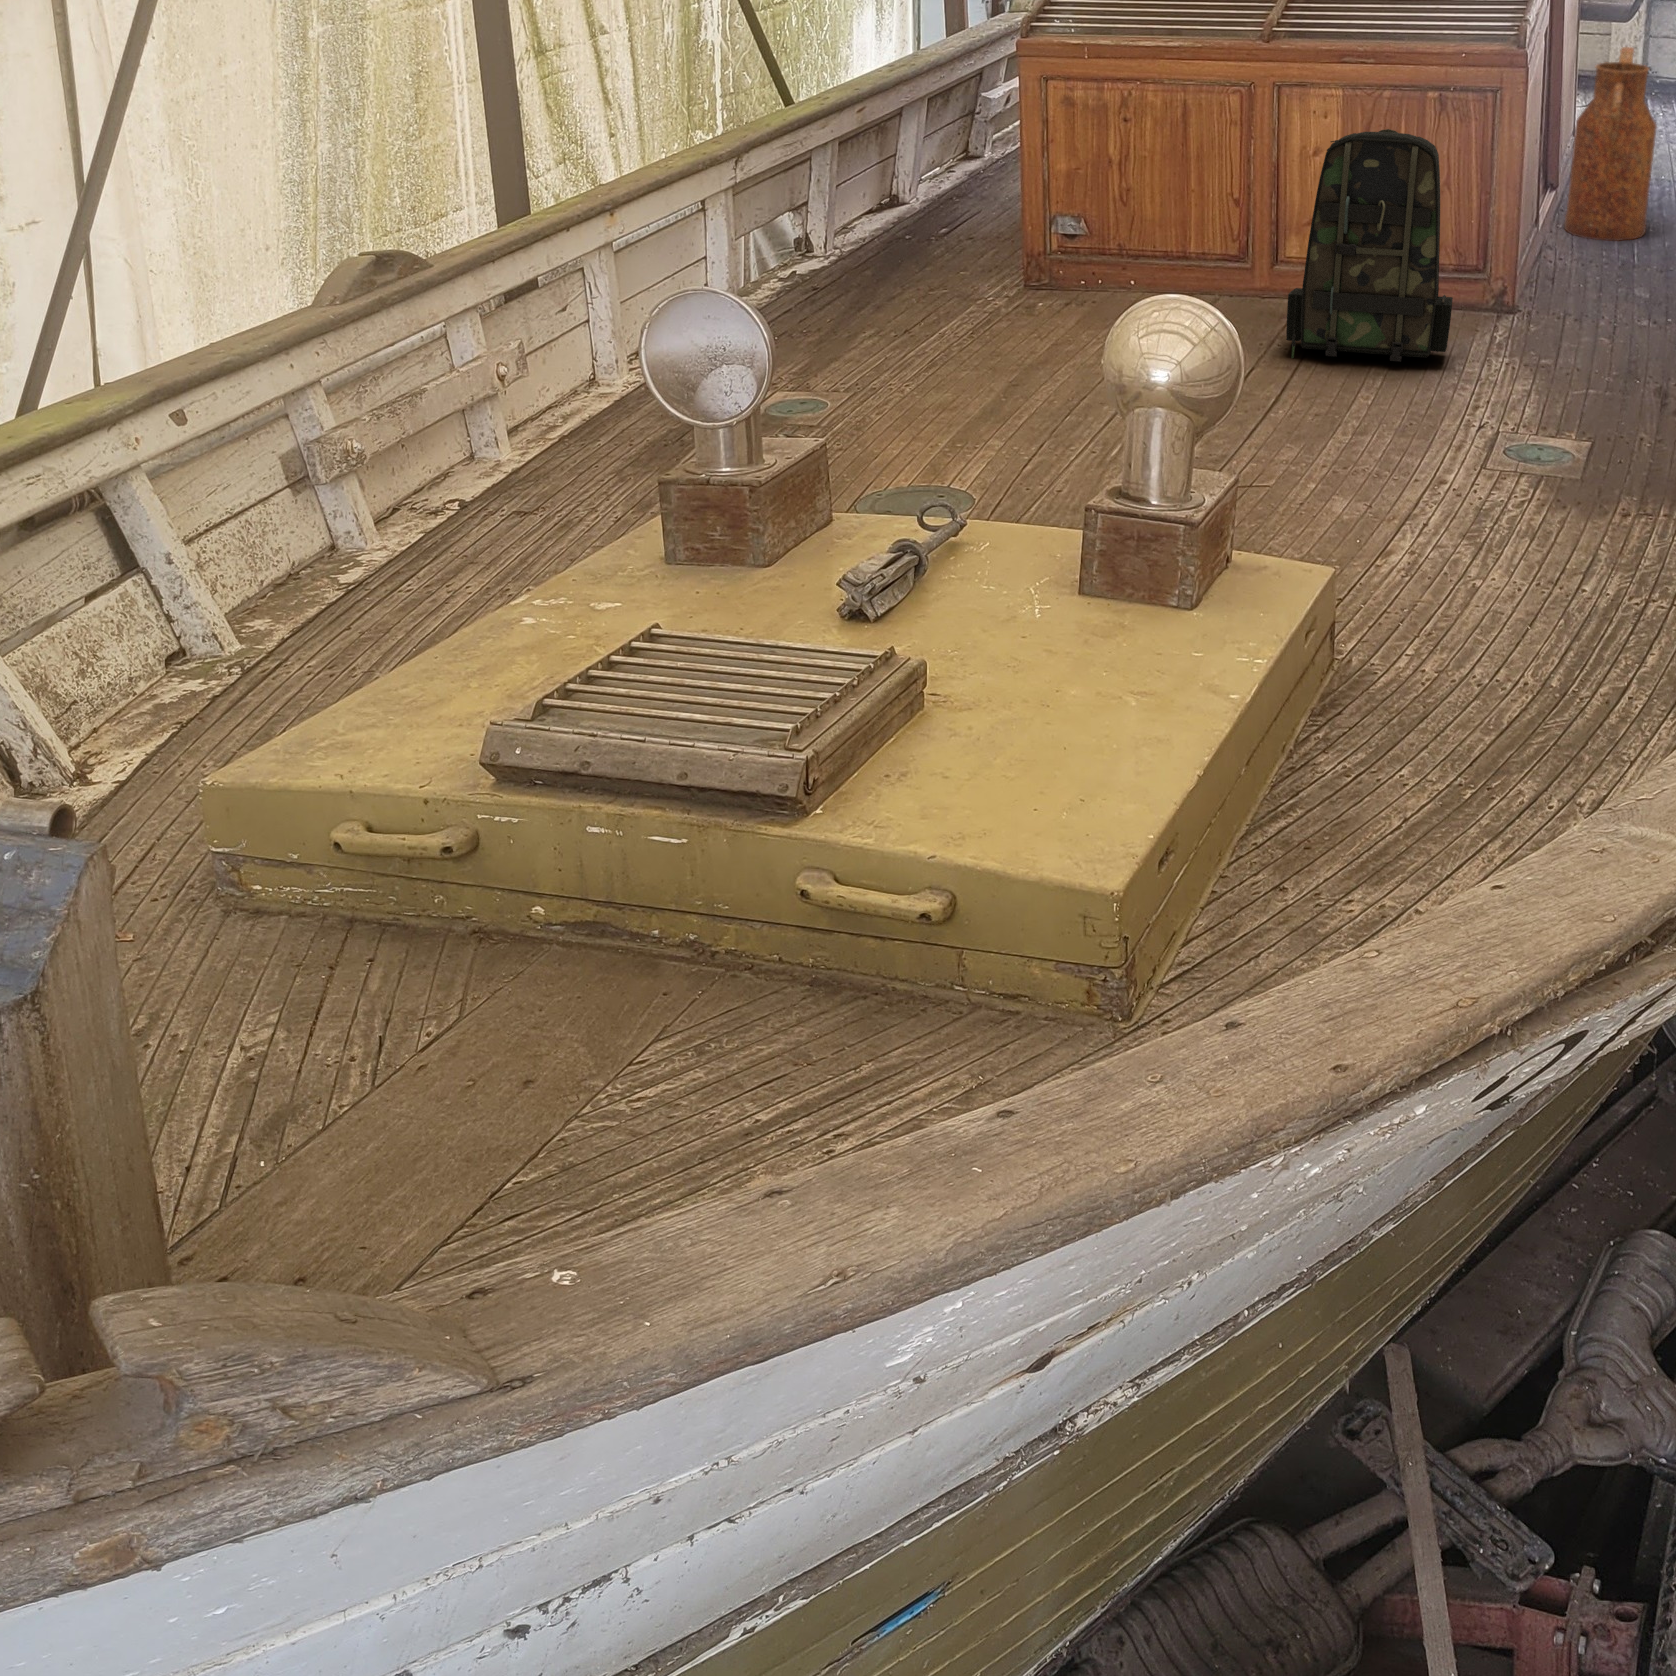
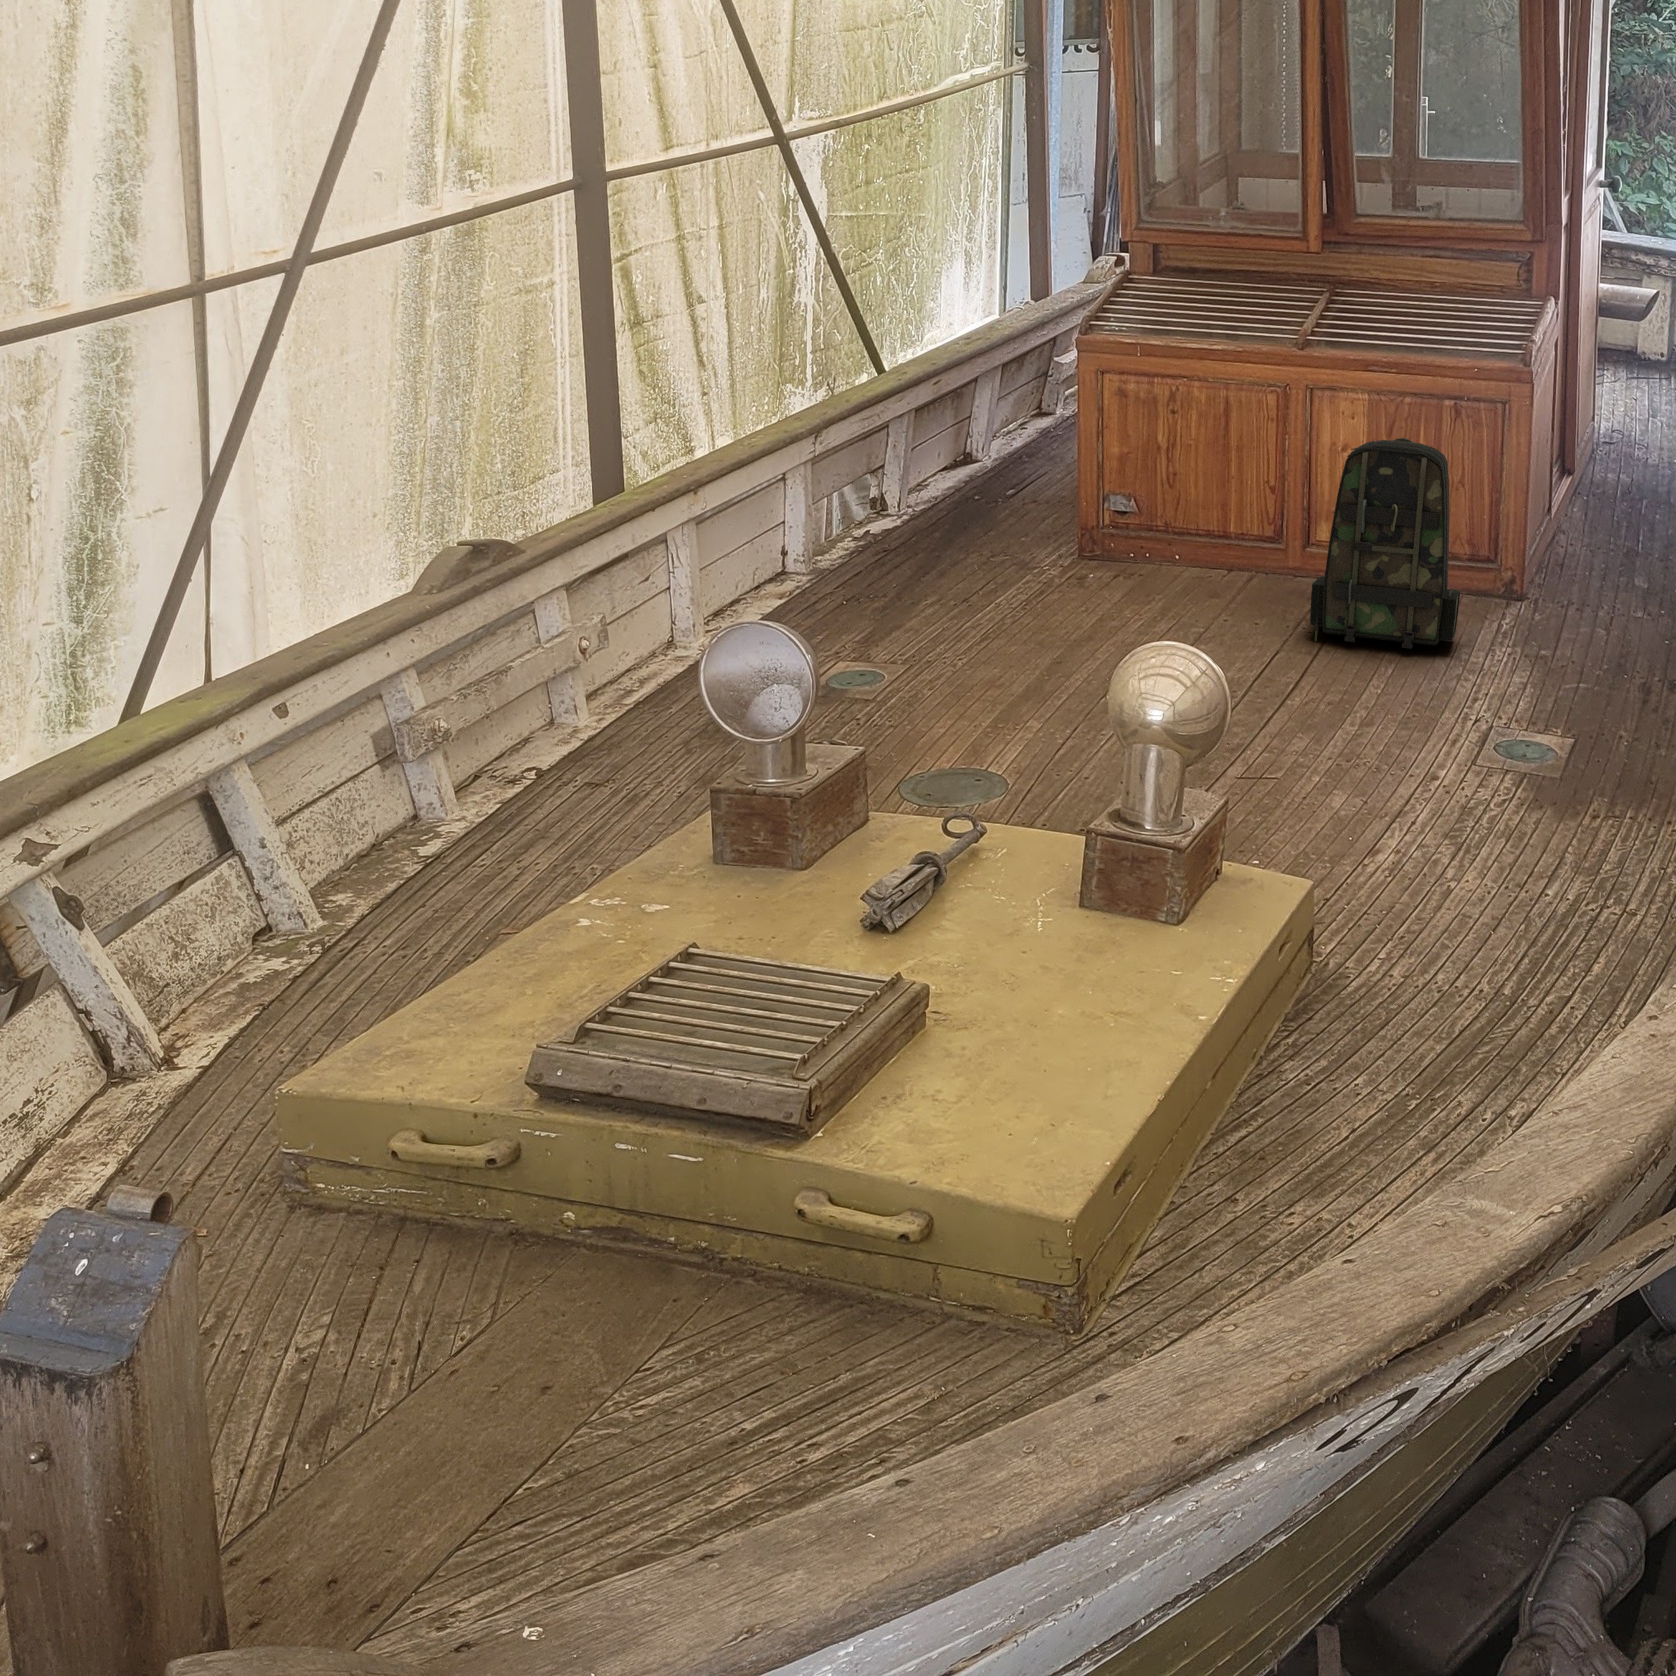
watering can: present [1564,47,1657,241] -> none [1579,346,1659,522]

